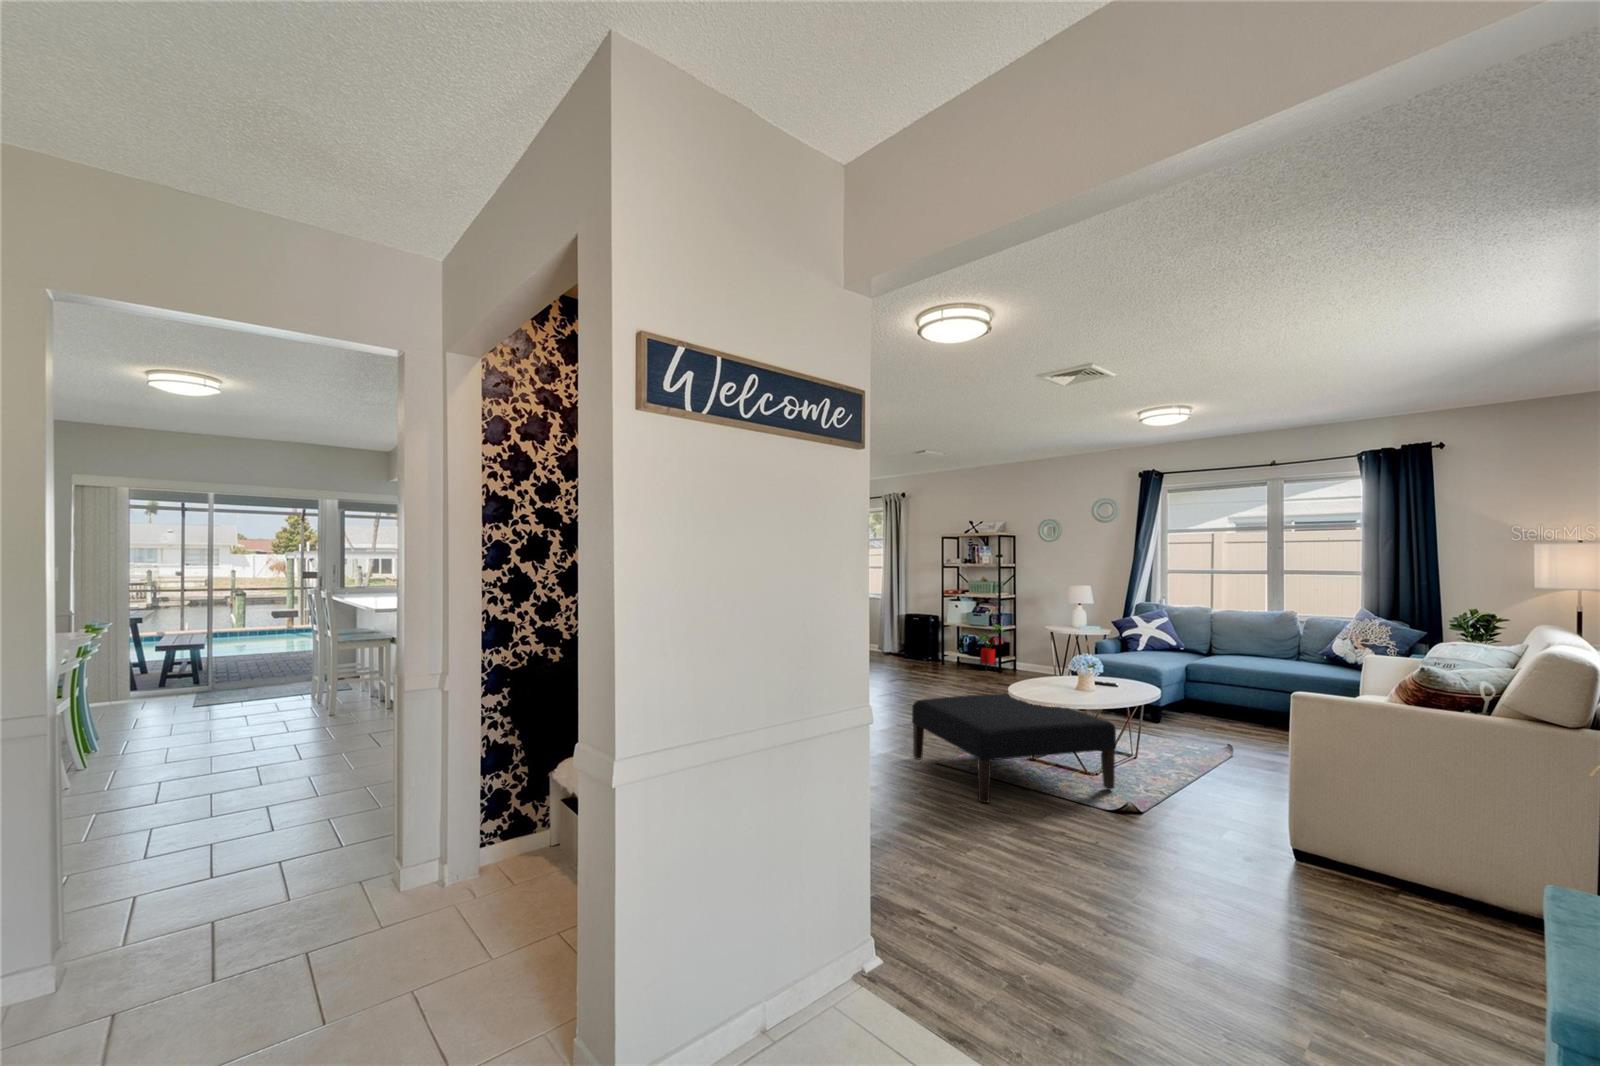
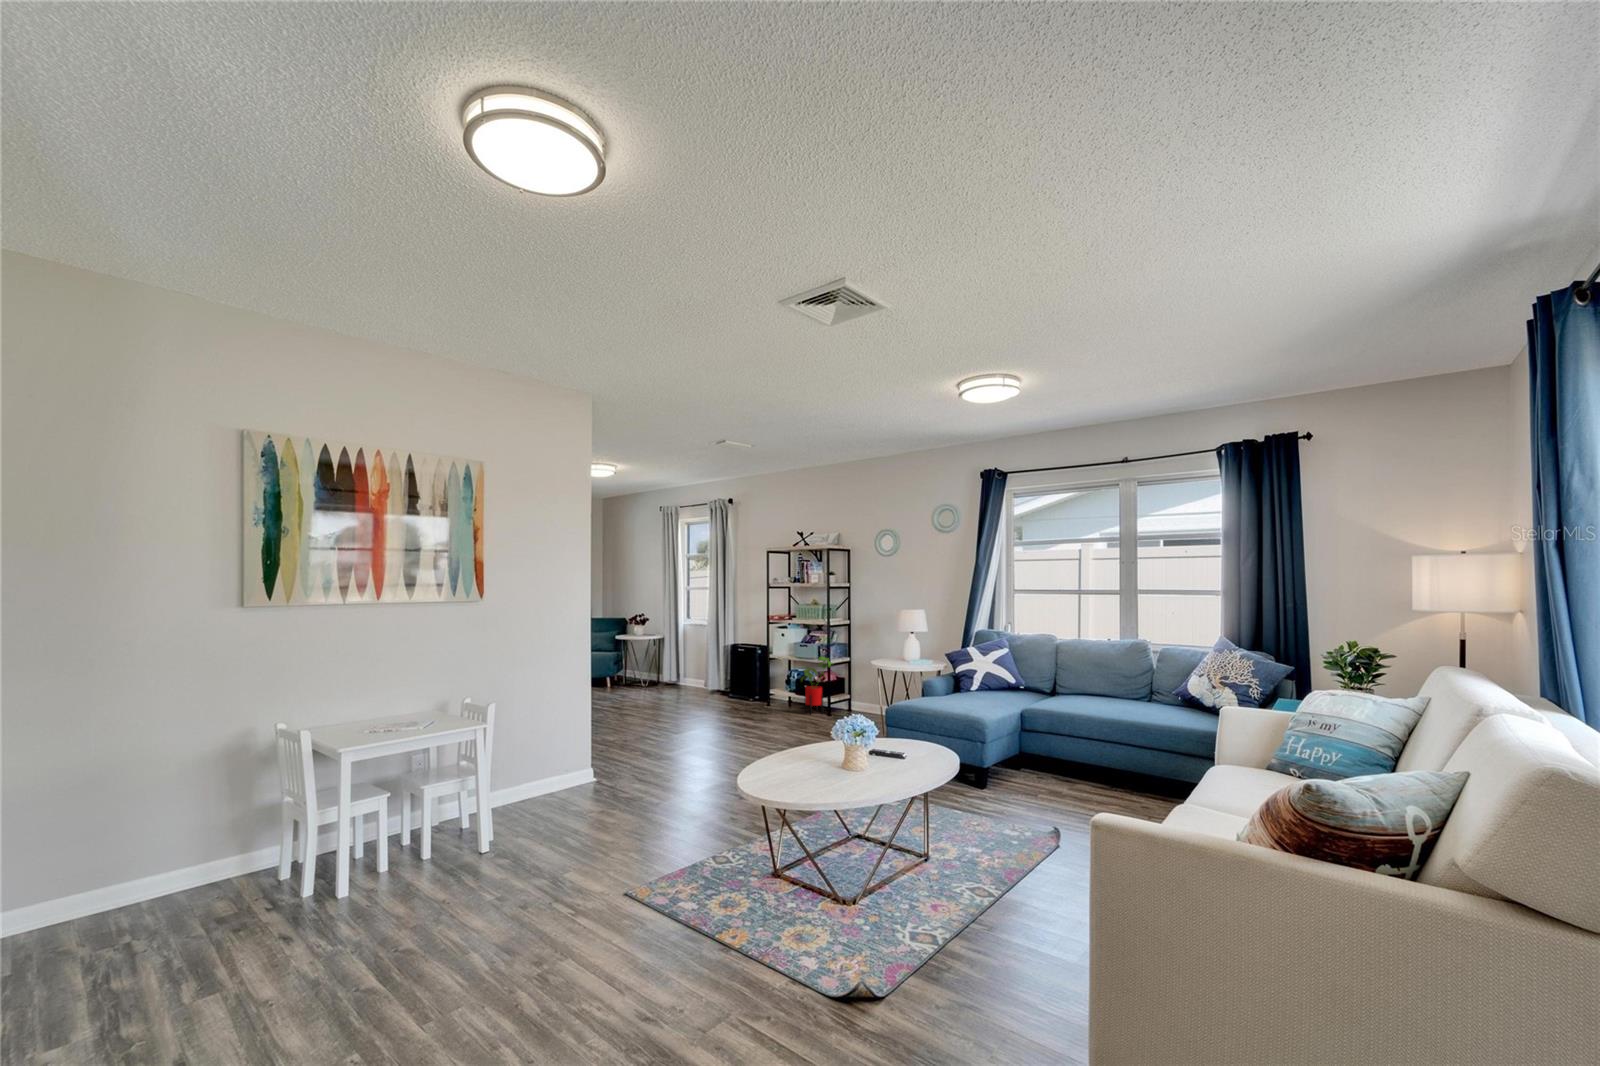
ottoman: present [912,694,1116,803] -> none [602,779,877,1007]

